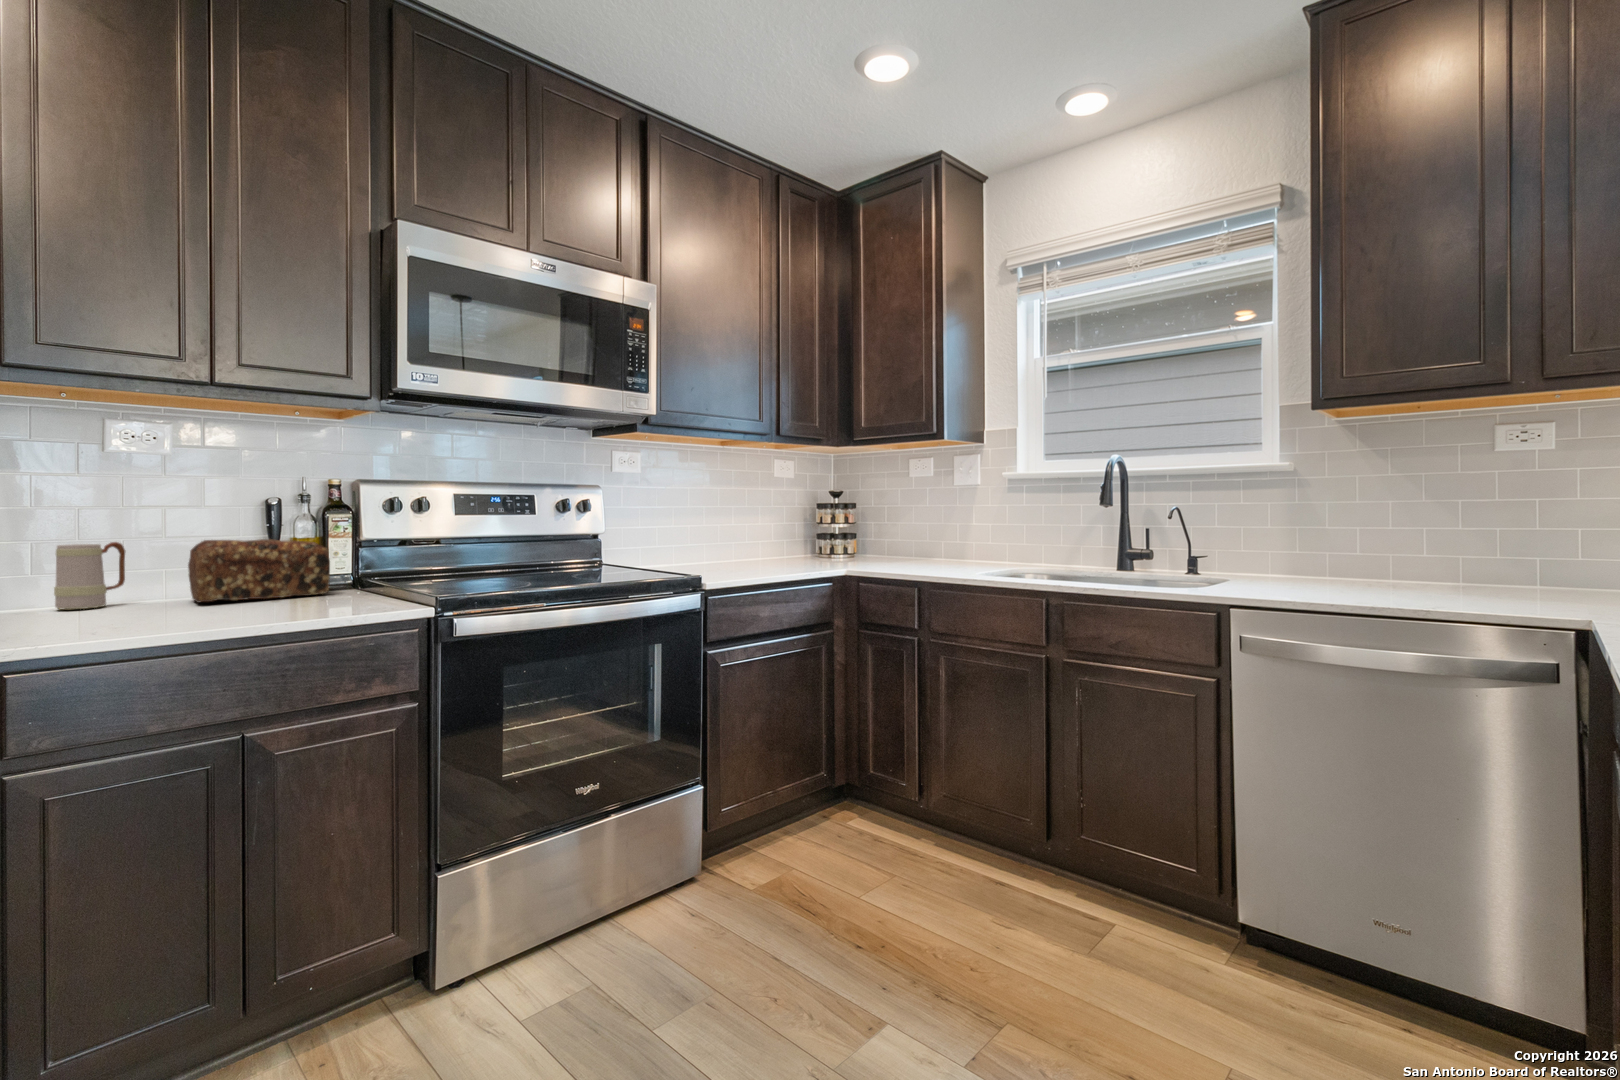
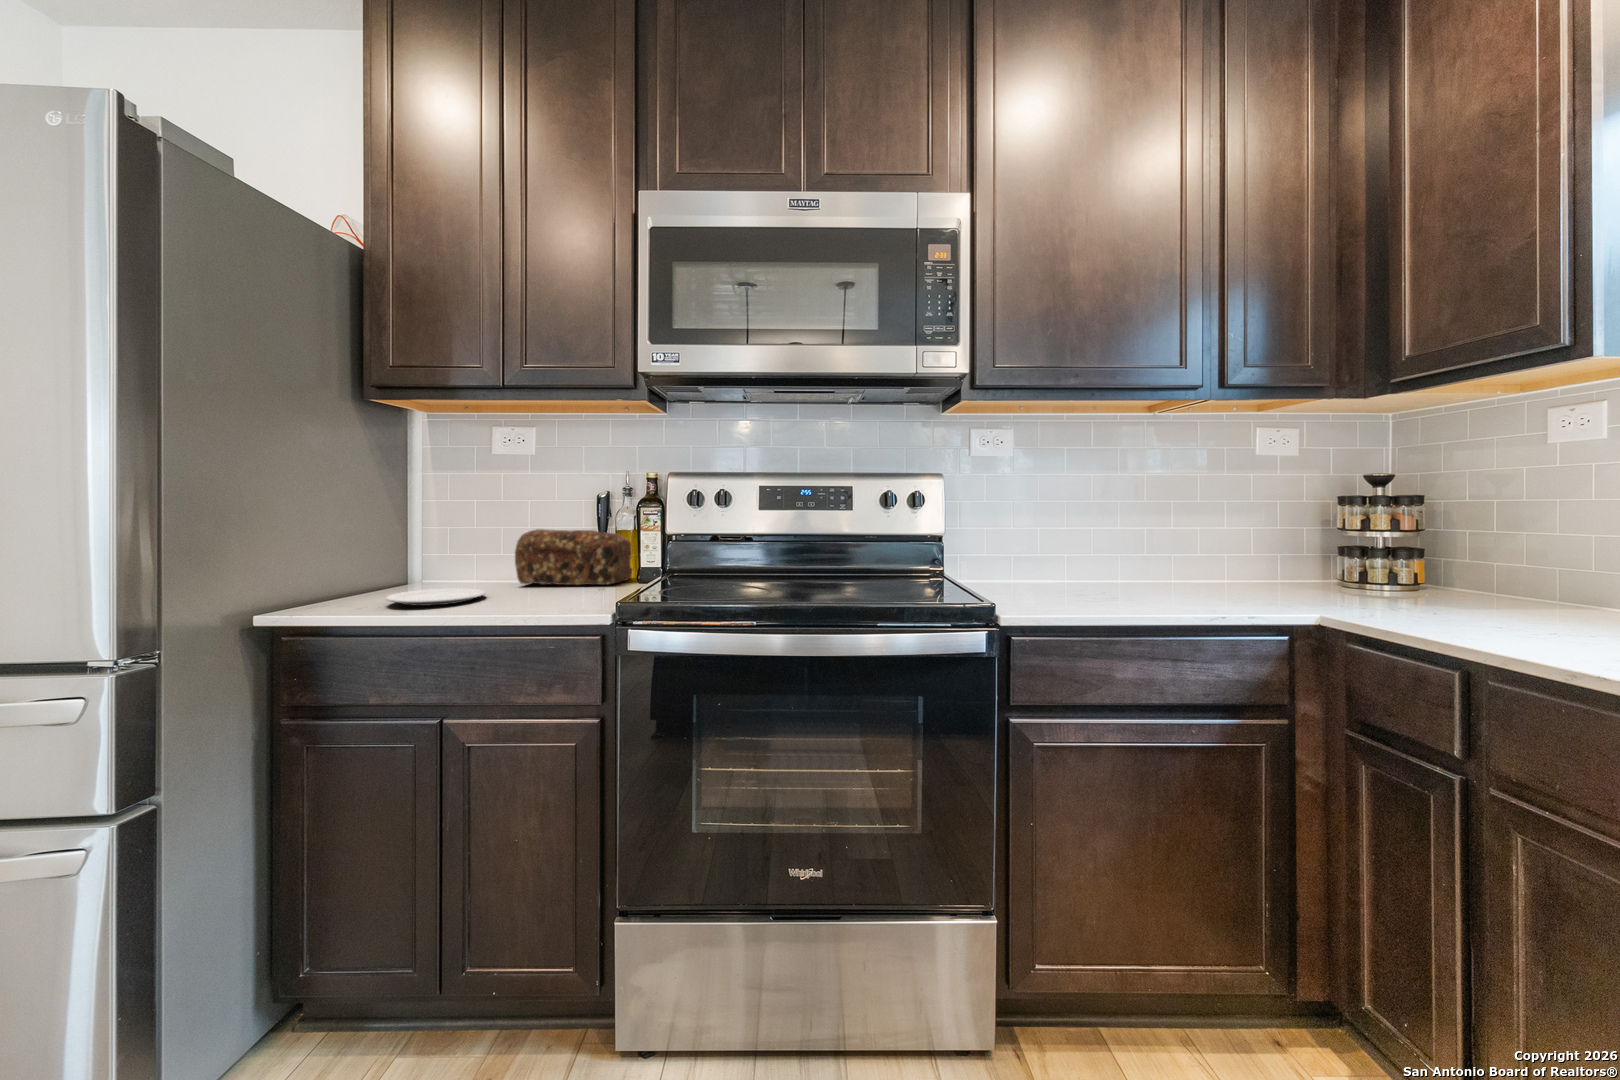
mug: present [54,542,125,609] -> none [464,528,510,580]
plate: none [90,607,222,625] -> present [386,588,486,606]

